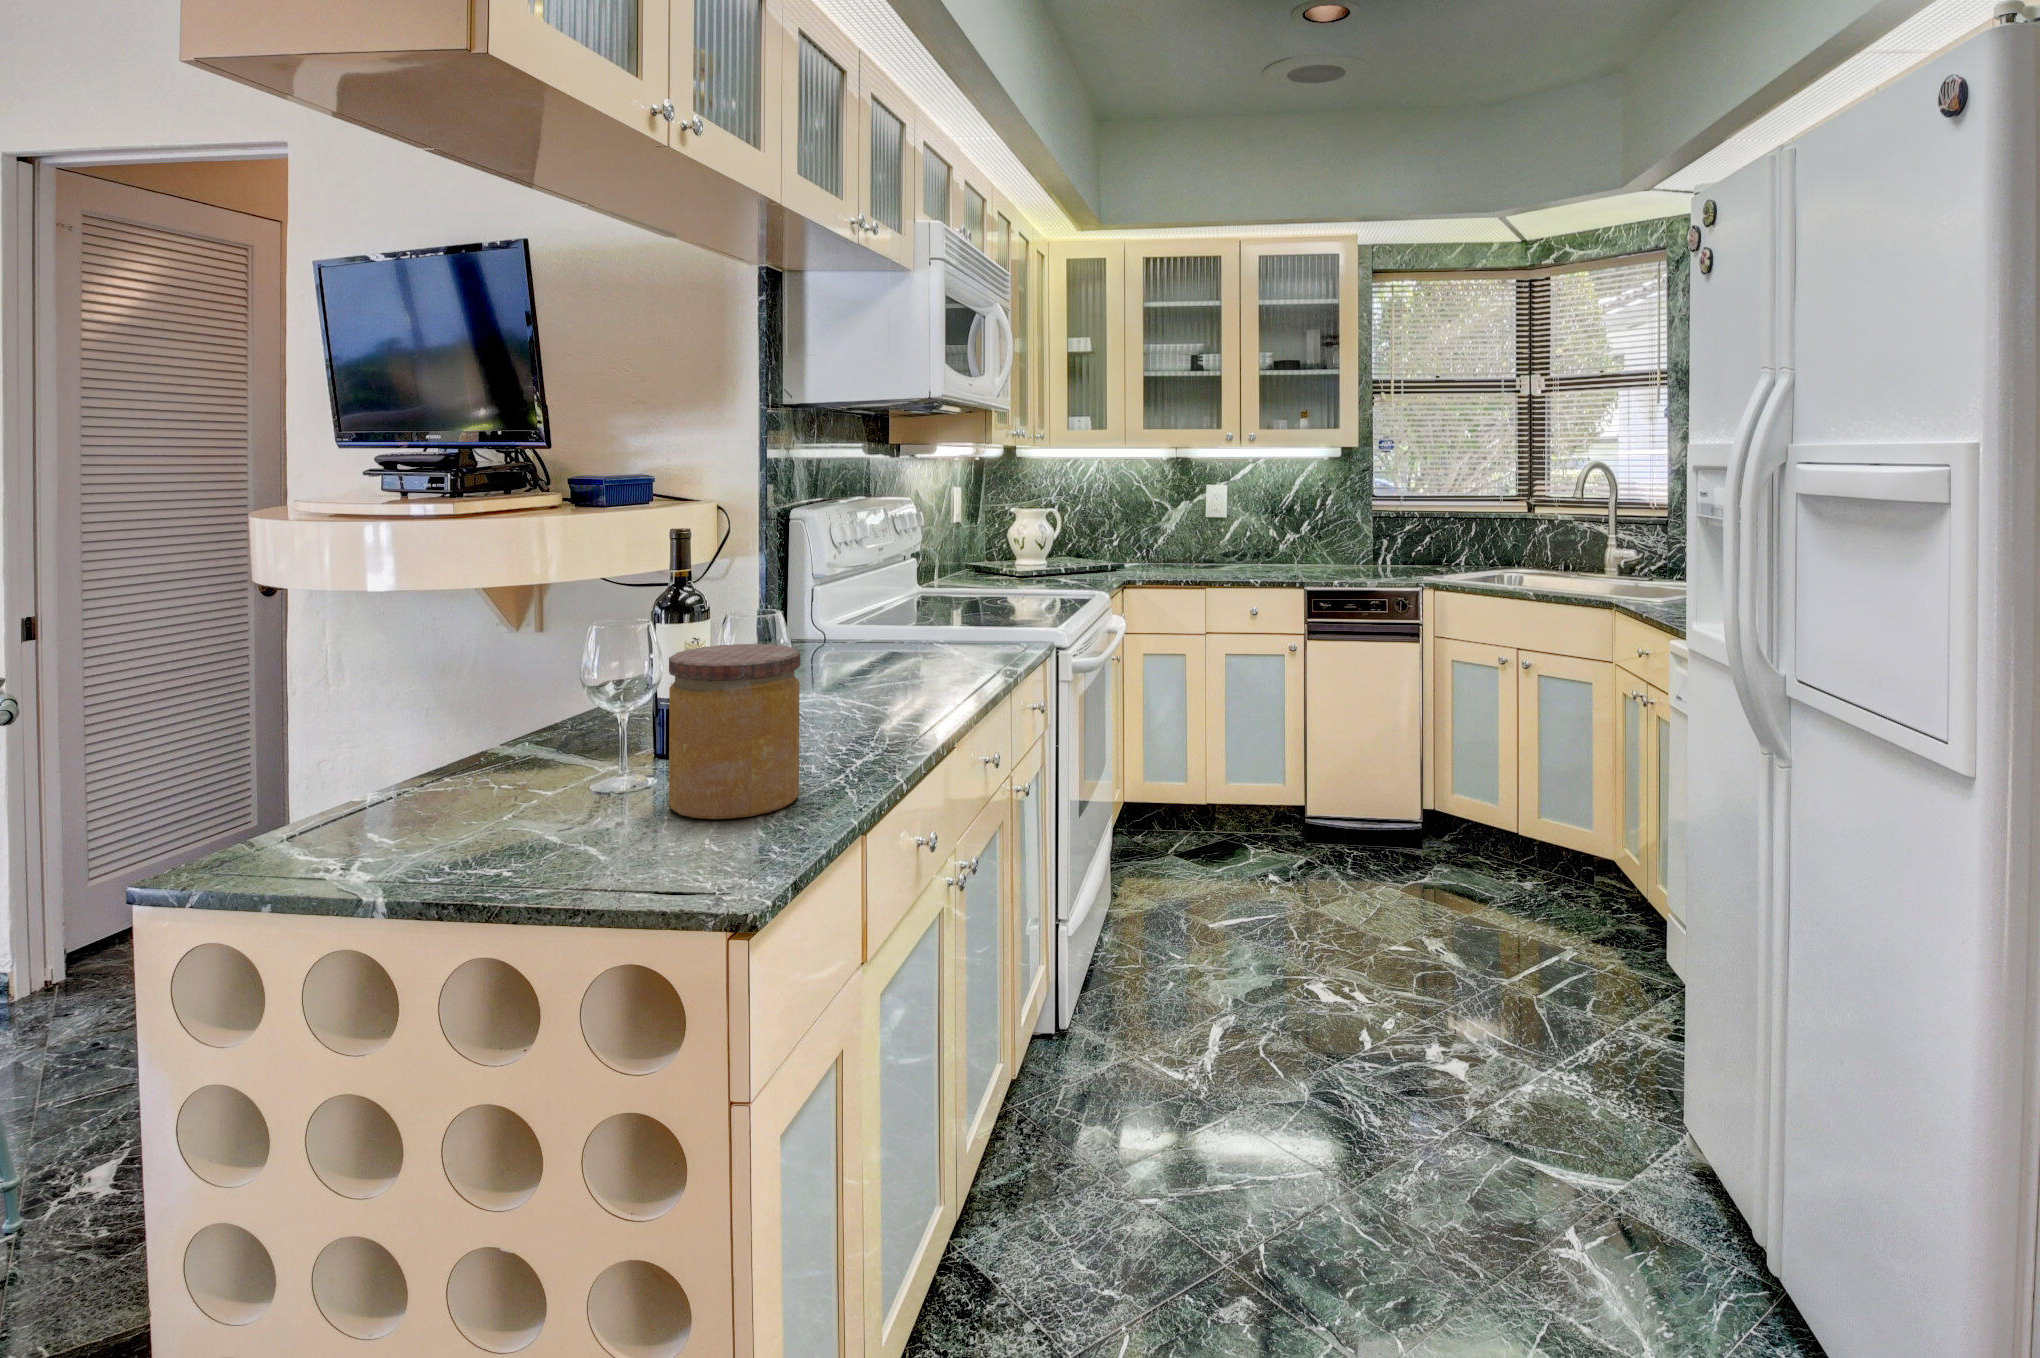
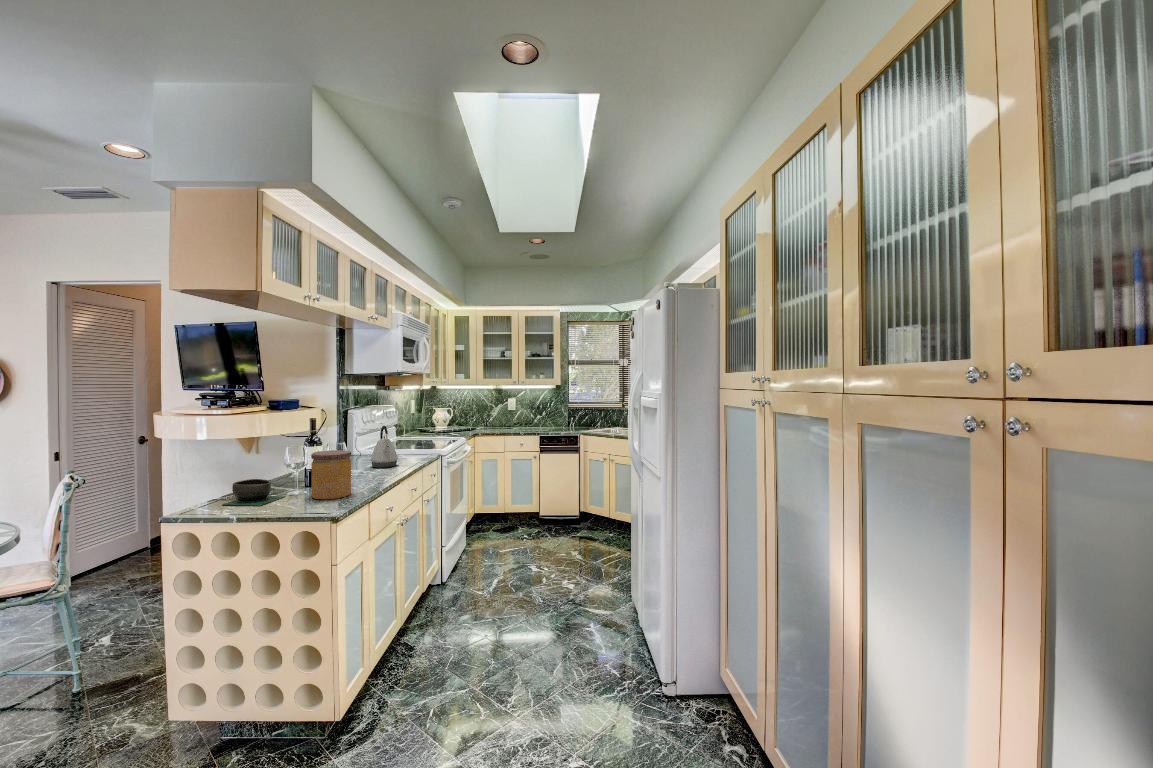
kettle: none [854,559,935,690] -> present [371,426,398,468]
bowl: none [372,737,587,840] -> present [222,479,285,506]

